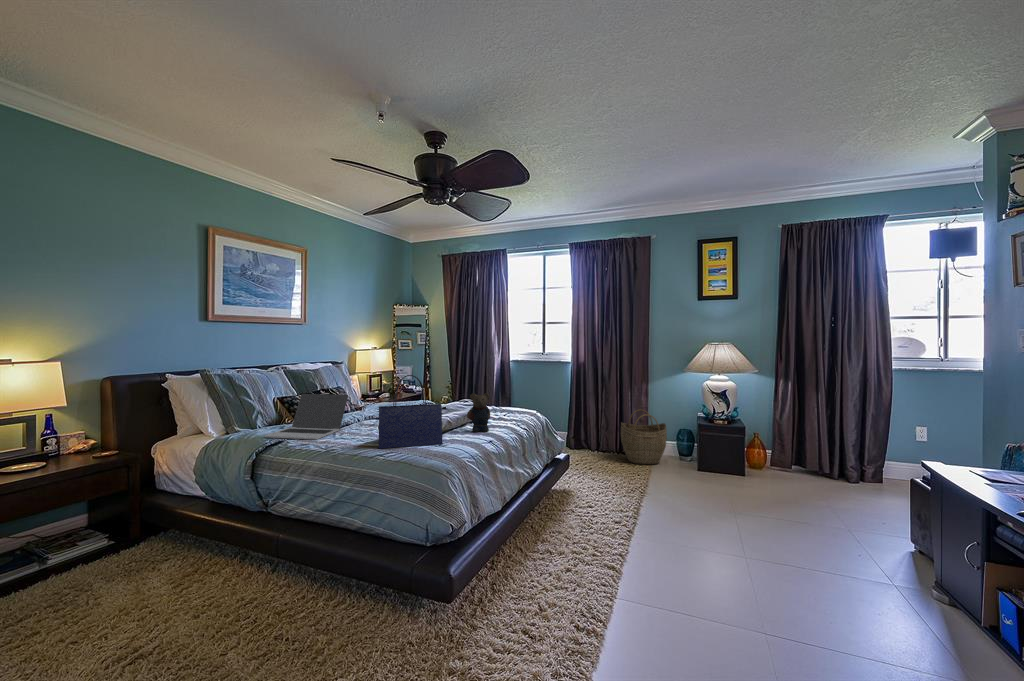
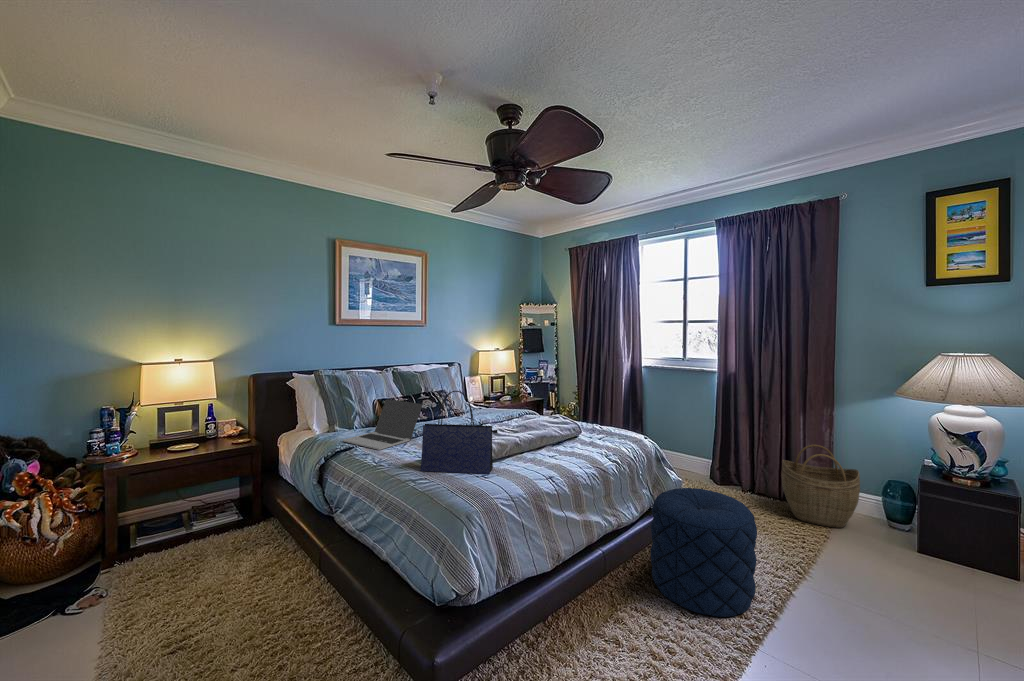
teddy bear: present [467,393,490,432] -> none [533,414,562,462]
pouf: none [554,443,624,526] -> present [650,488,757,617]

